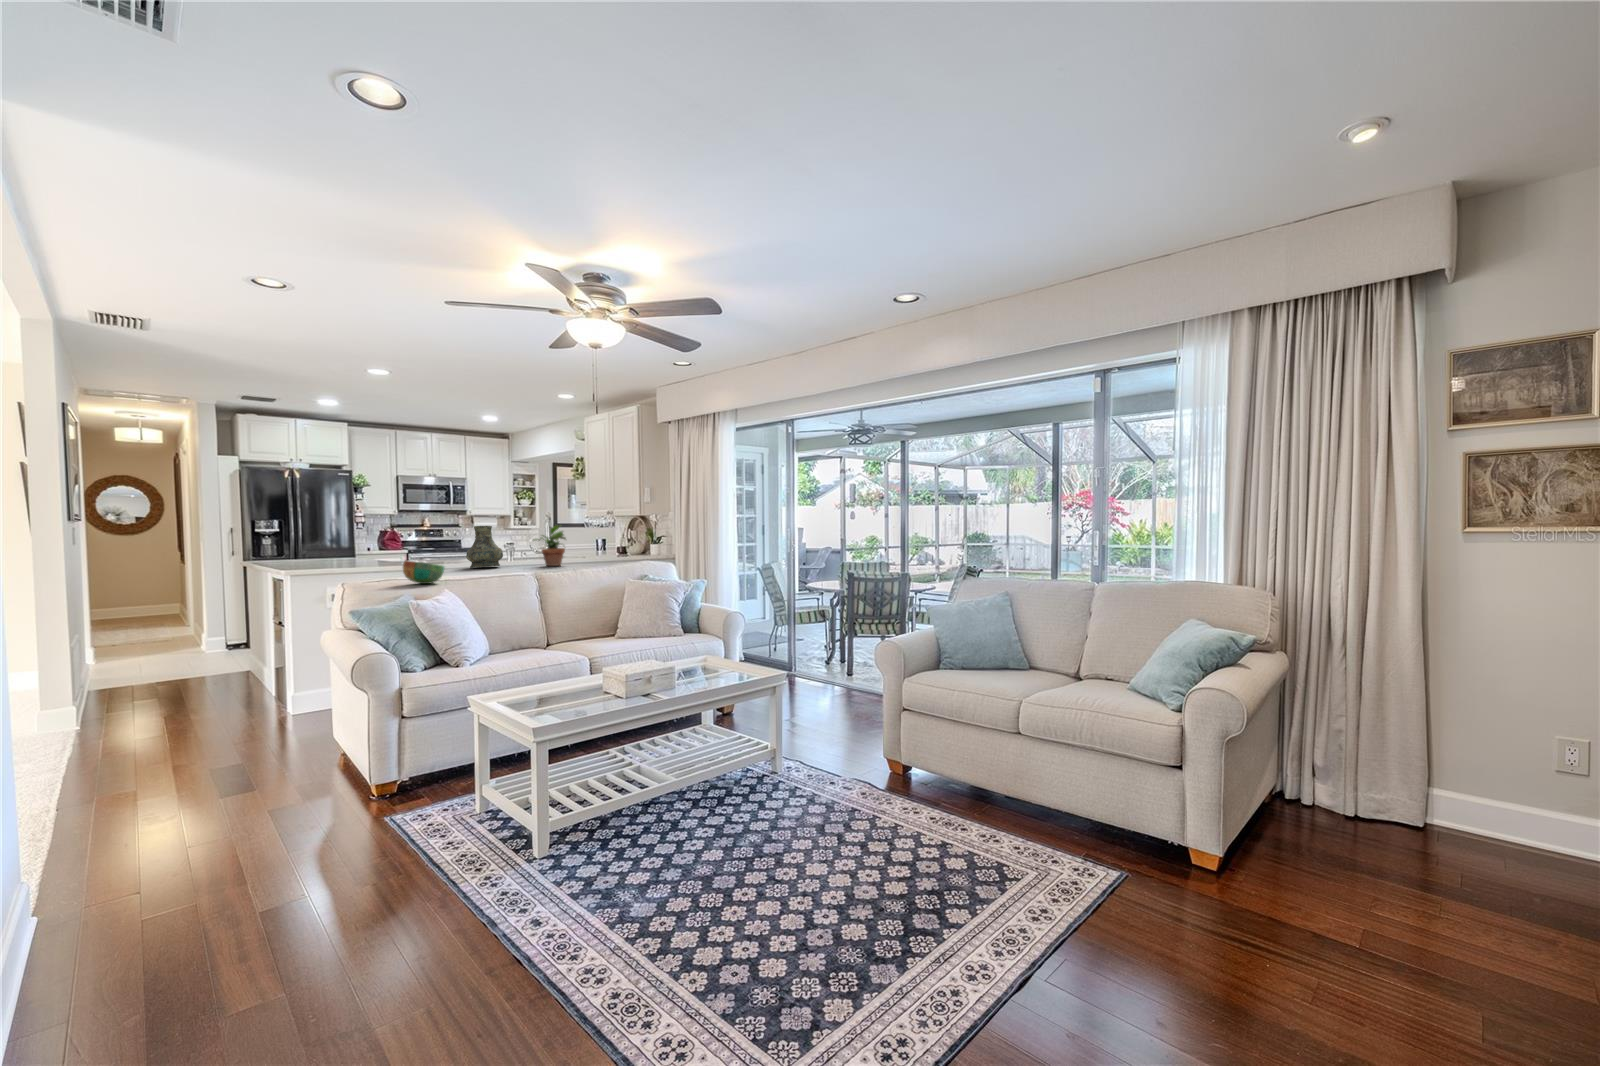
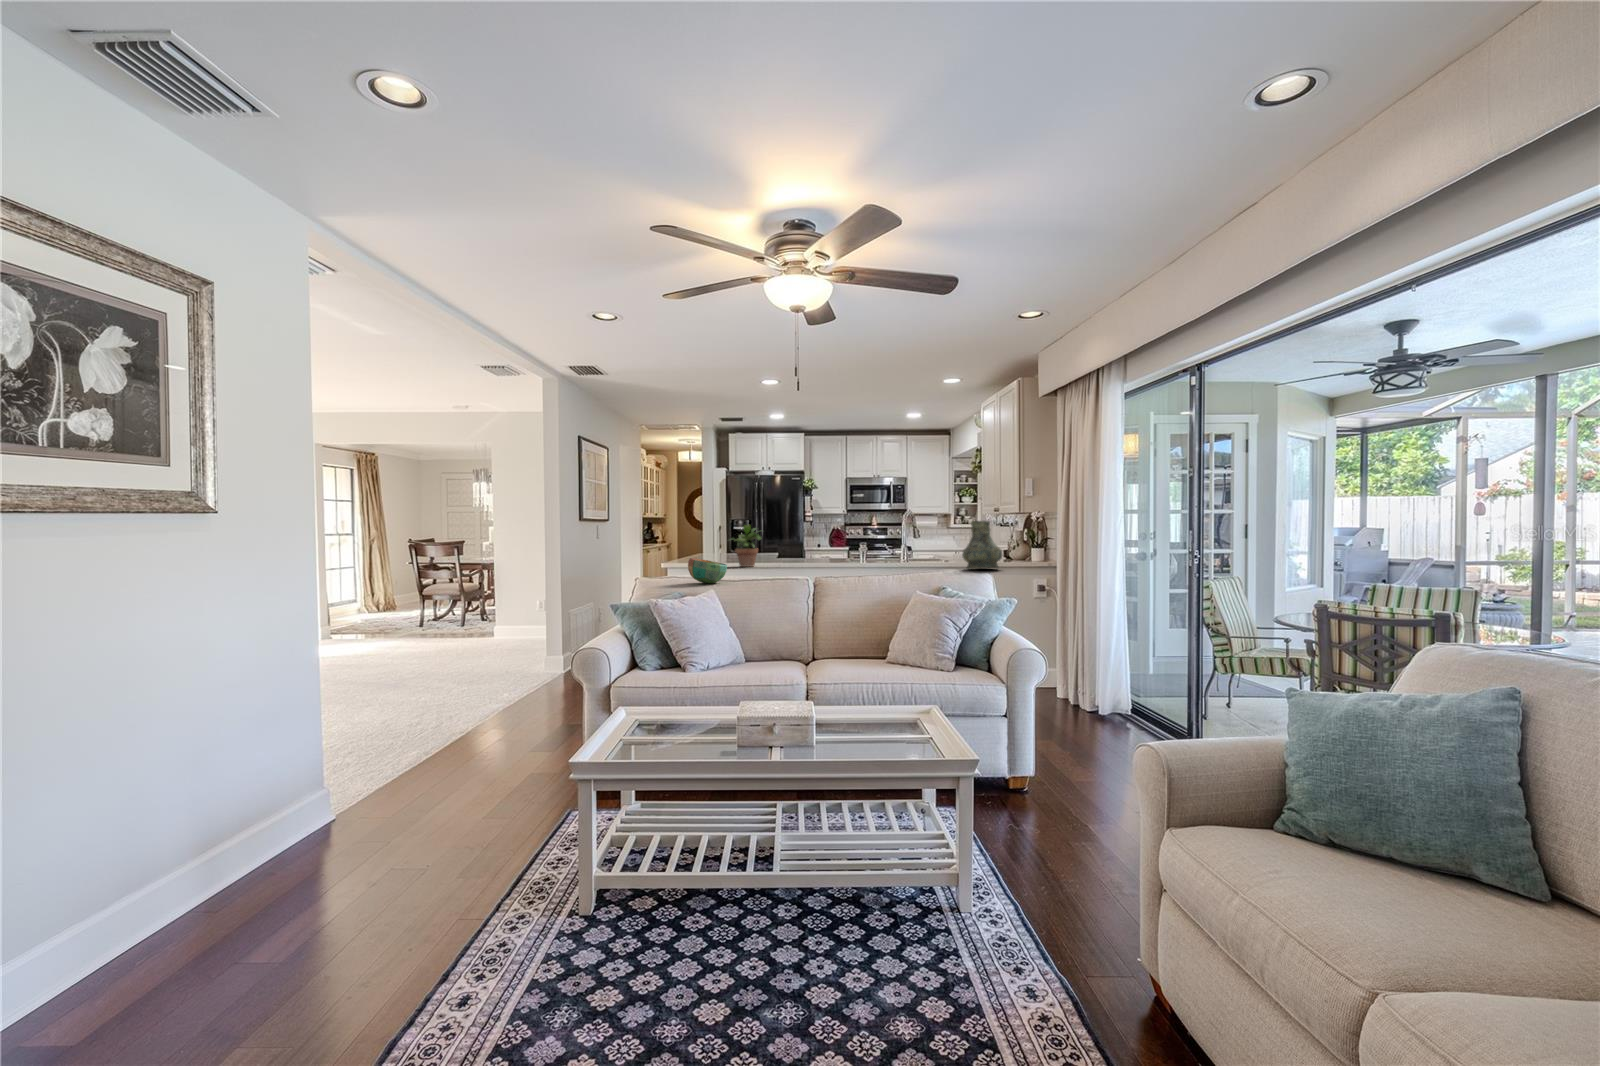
vase: present [466,526,503,568] -> present [962,521,1002,569]
potted plant: present [534,526,566,566] -> present [732,525,762,567]

